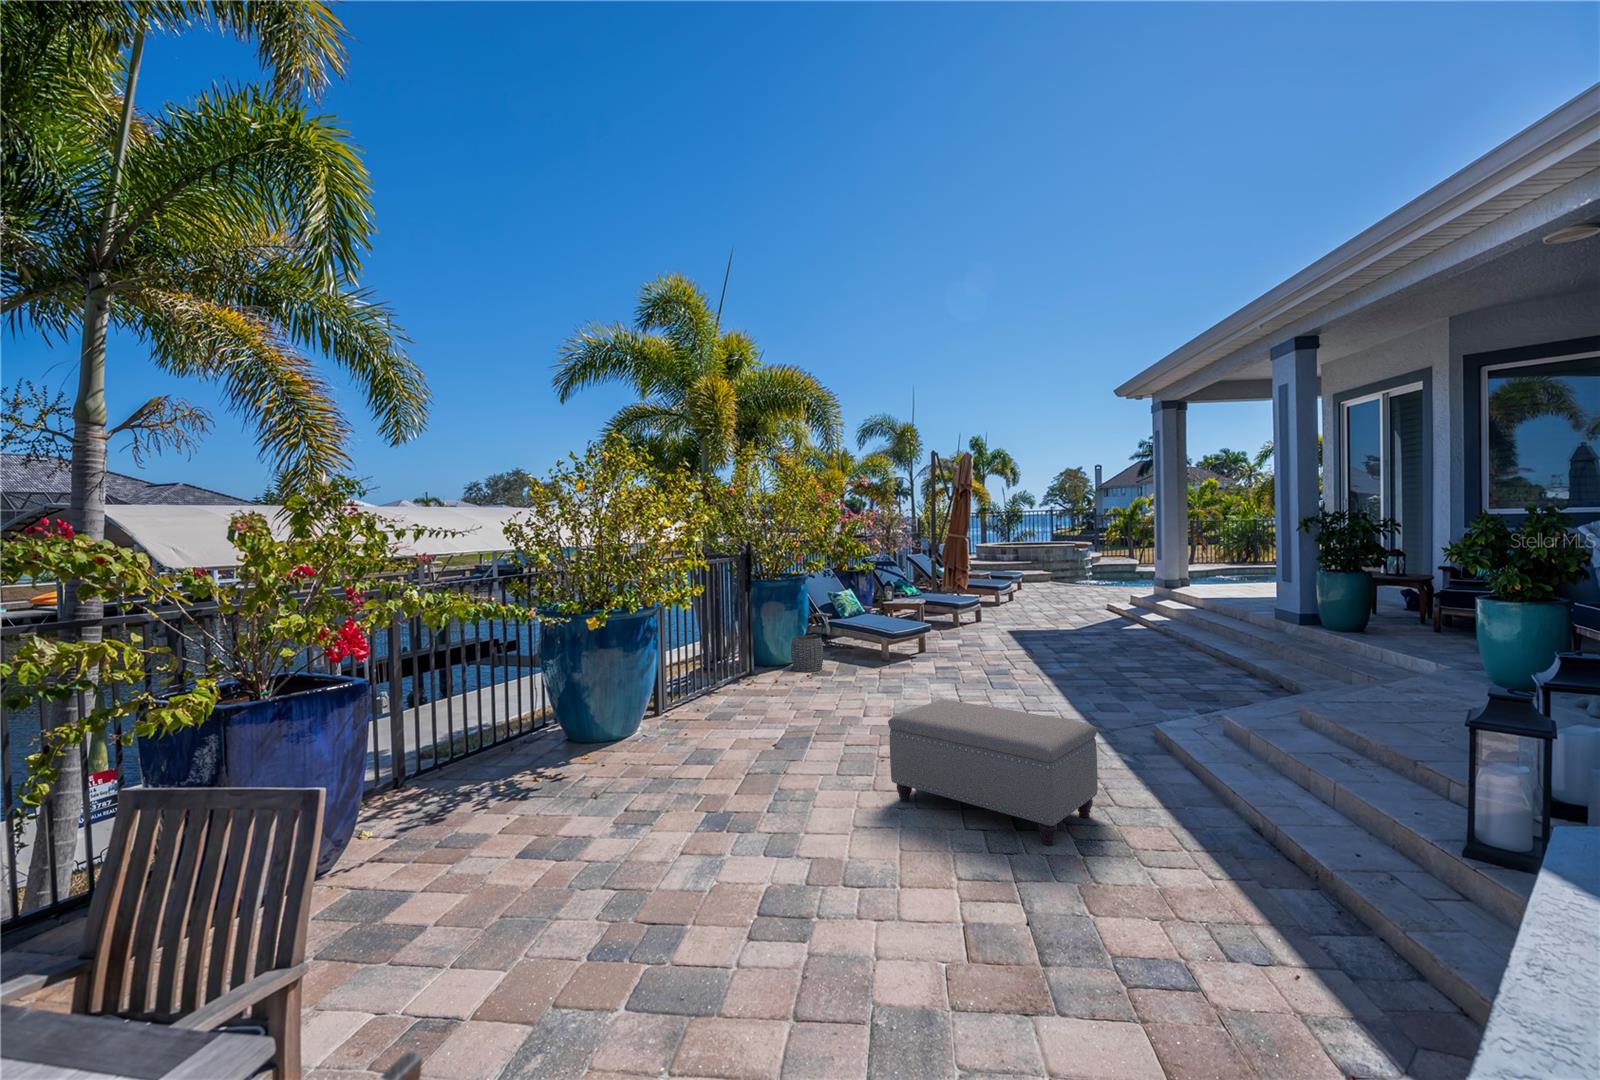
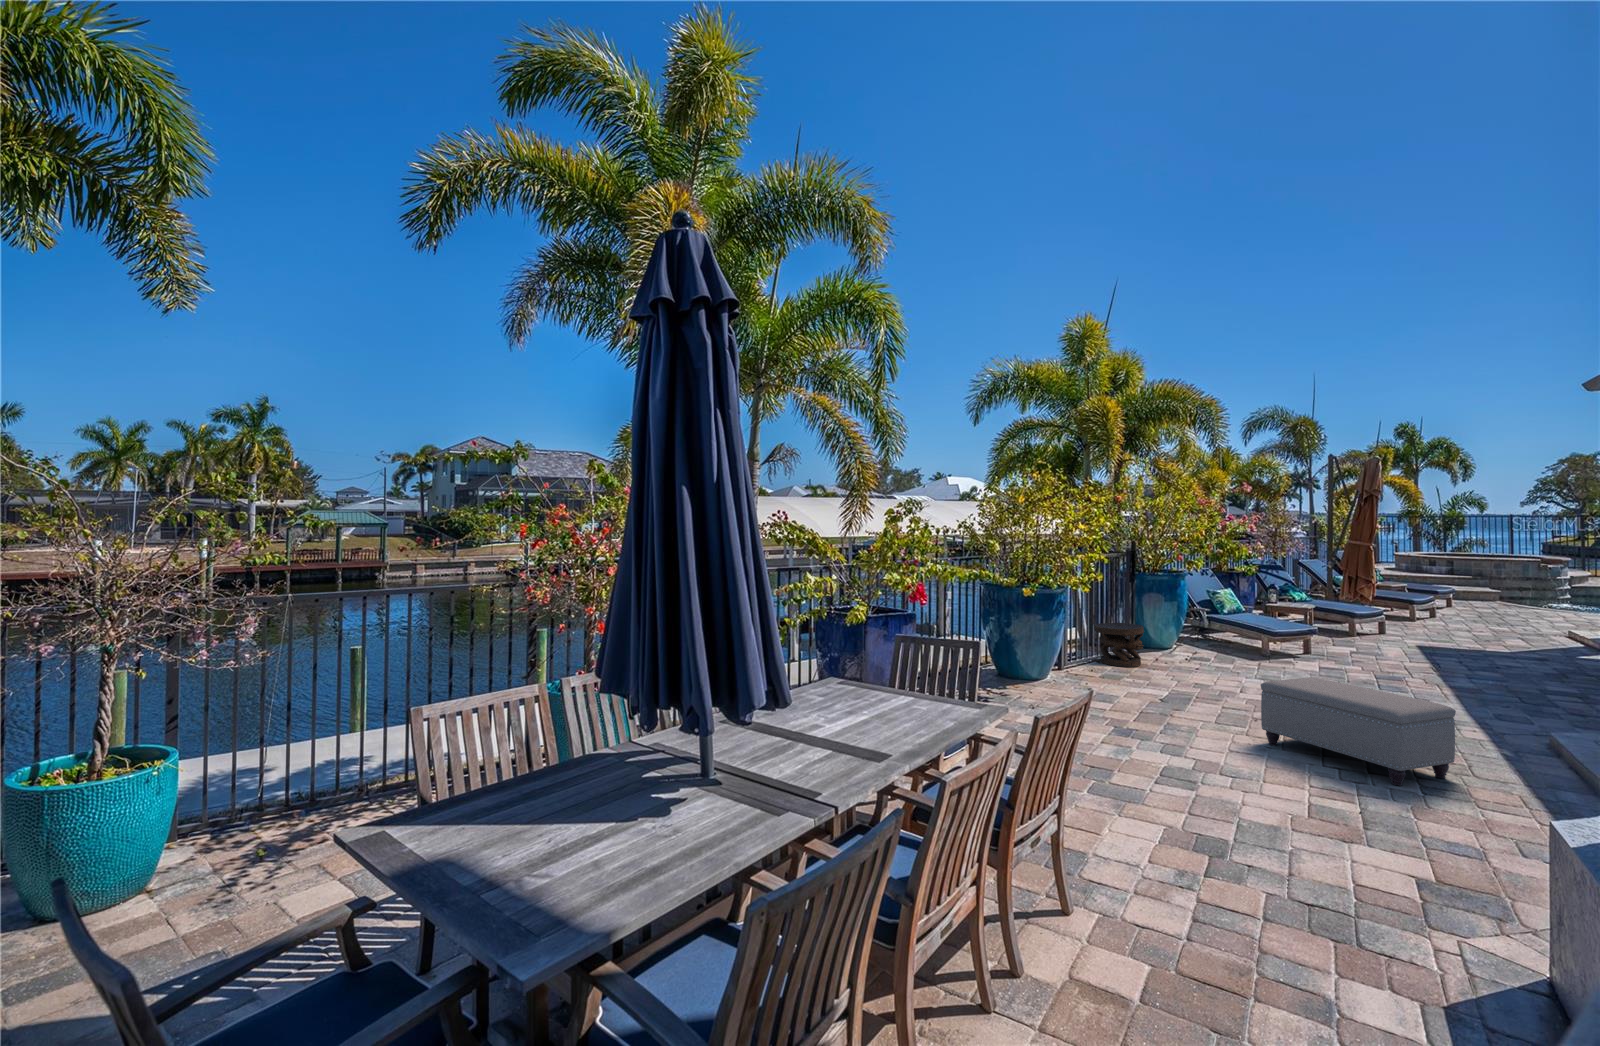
woven basket: present [791,636,823,672] -> none [1170,625,1201,656]
side table: none [703,642,760,699] -> present [1094,623,1144,667]

